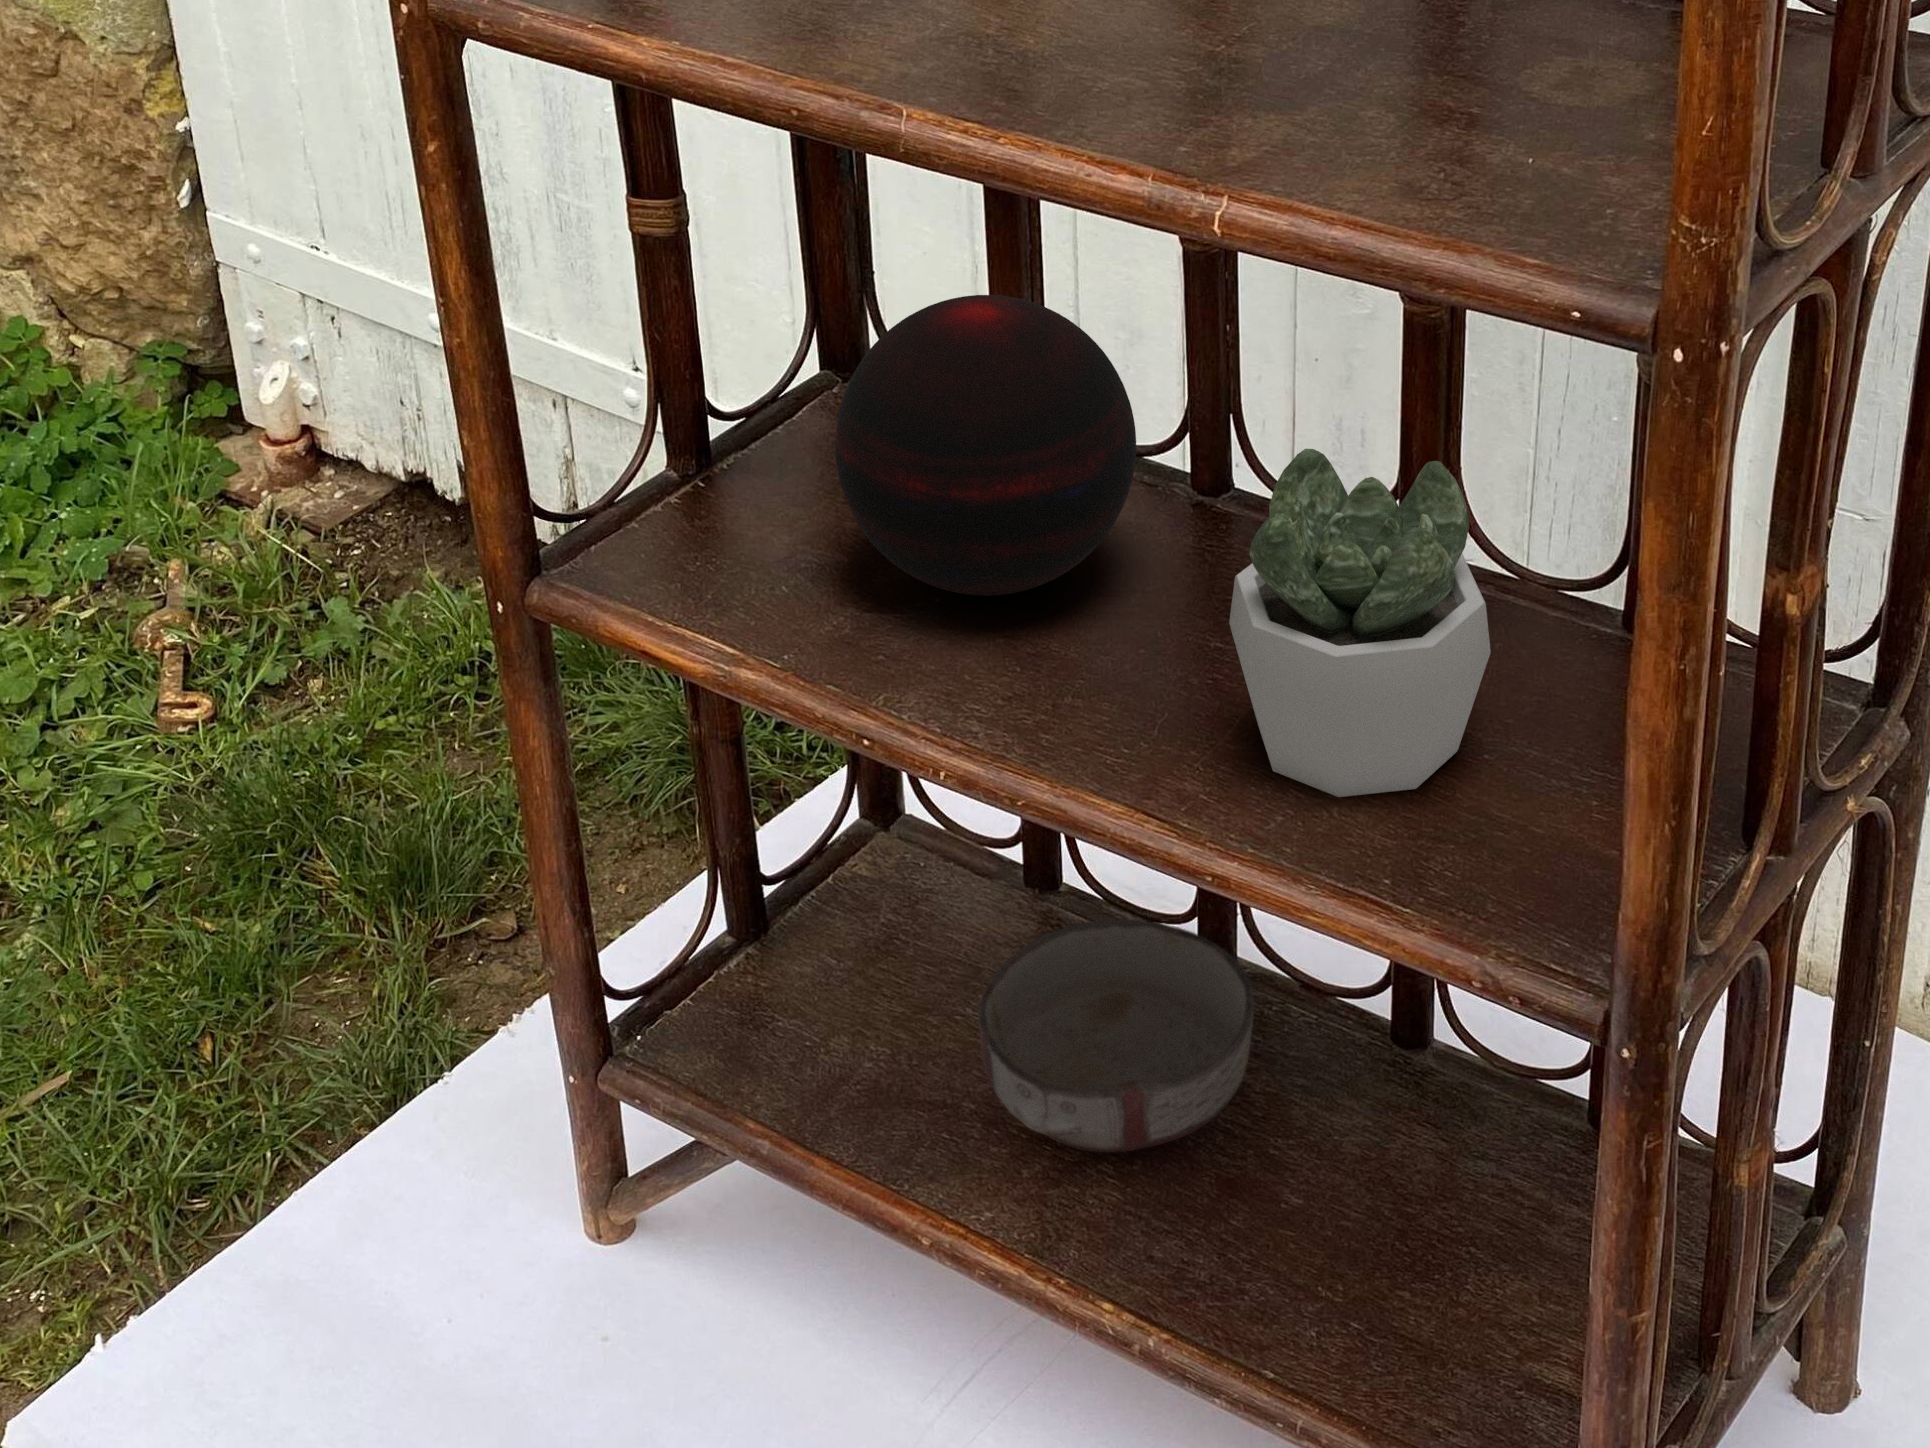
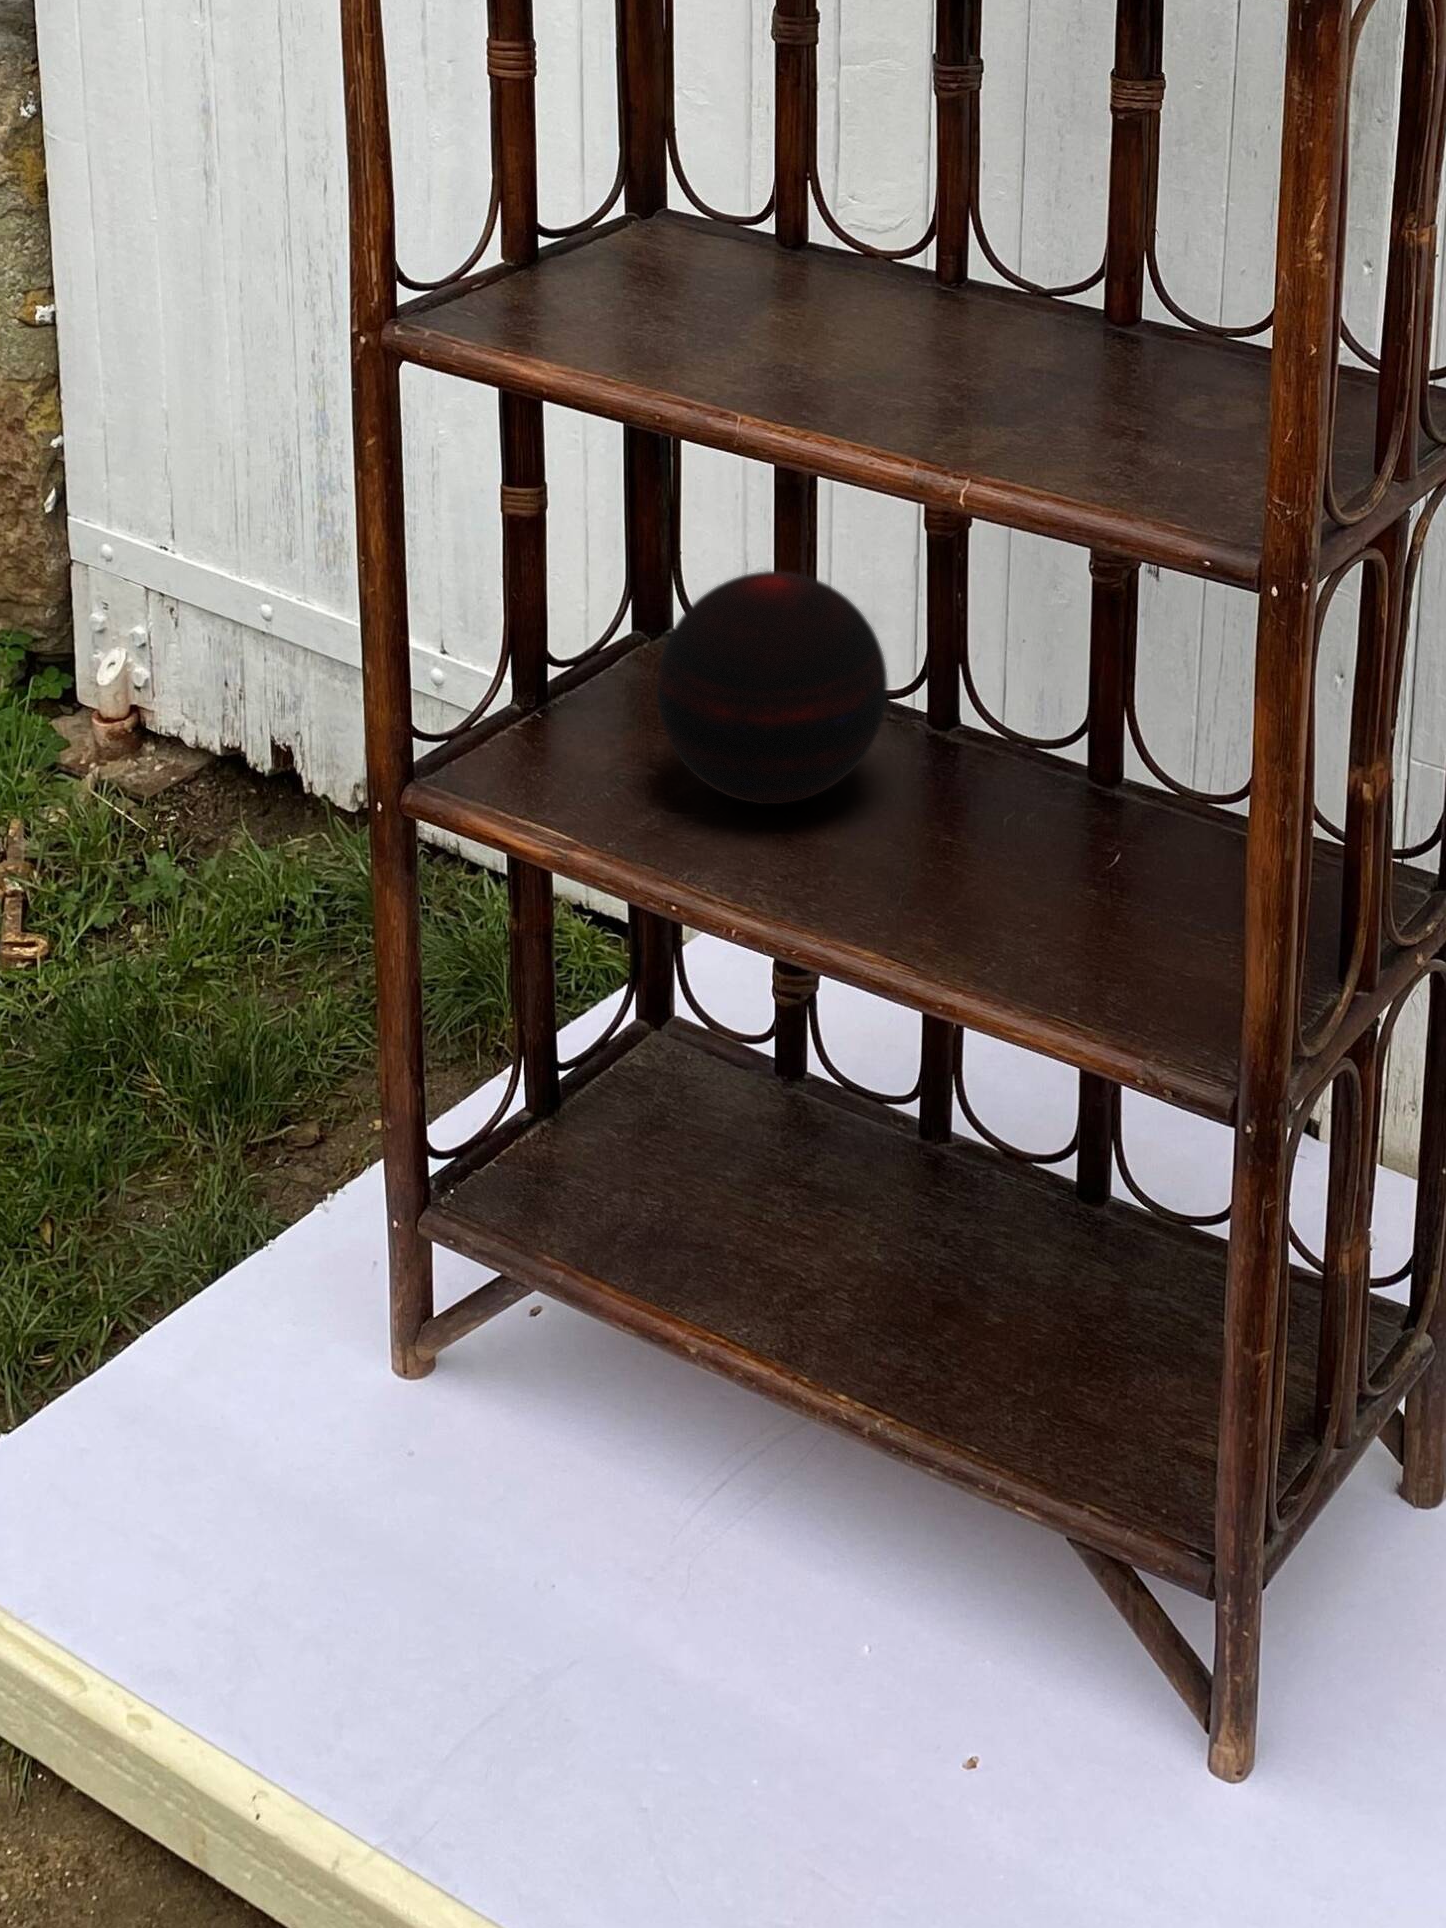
succulent plant: present [1229,449,1491,797] -> none [959,684,1153,950]
ceramic bowl: present [979,920,1254,1153] -> none [745,1088,966,1272]

